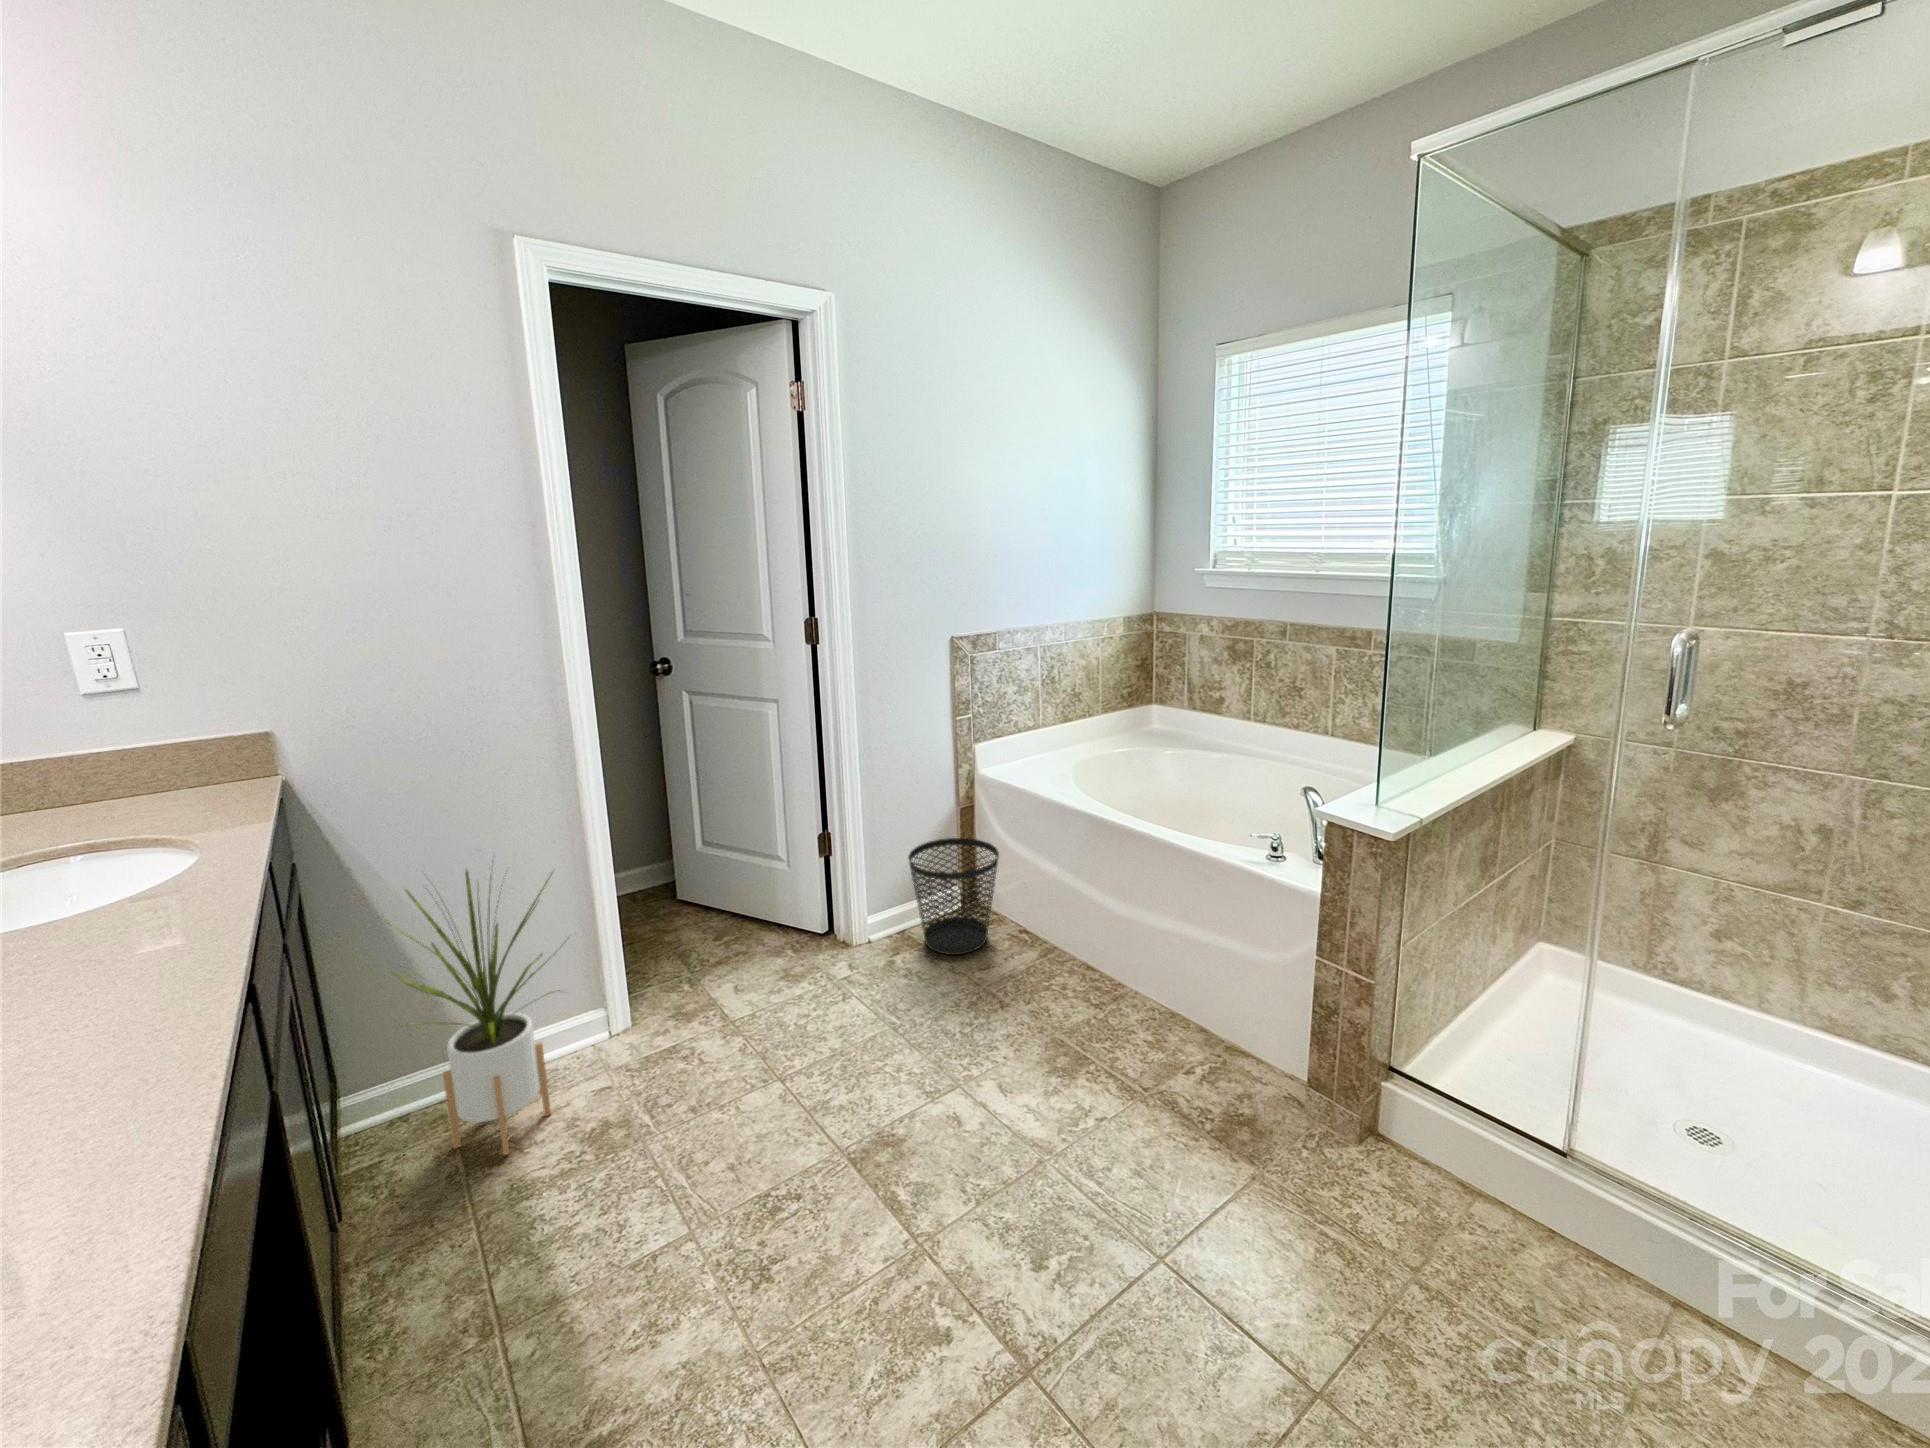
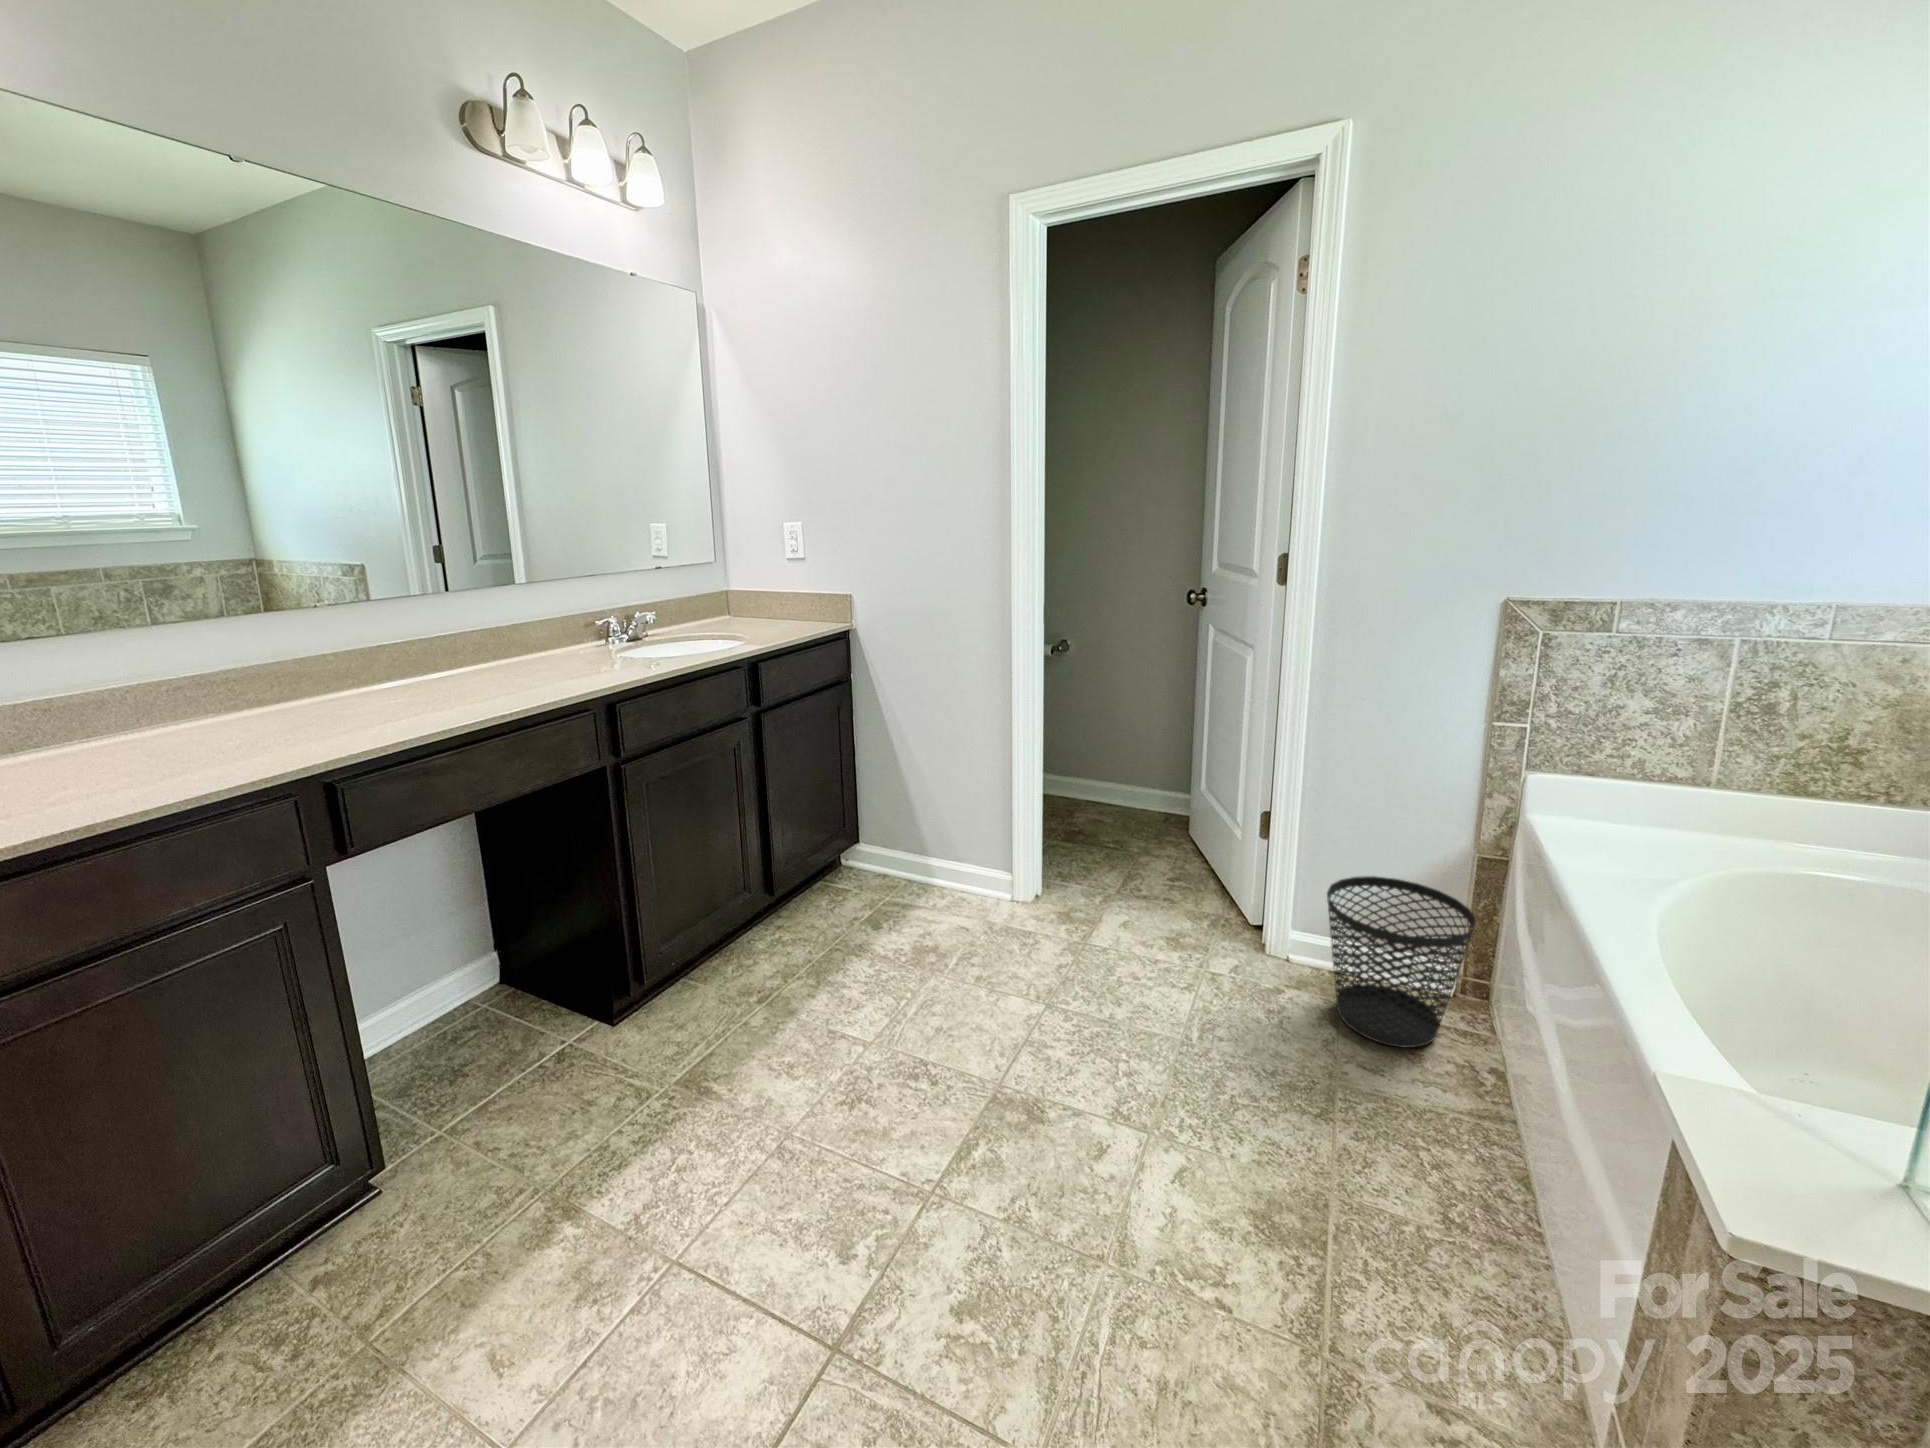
house plant: present [385,870,569,1155] -> none [832,706,957,927]

